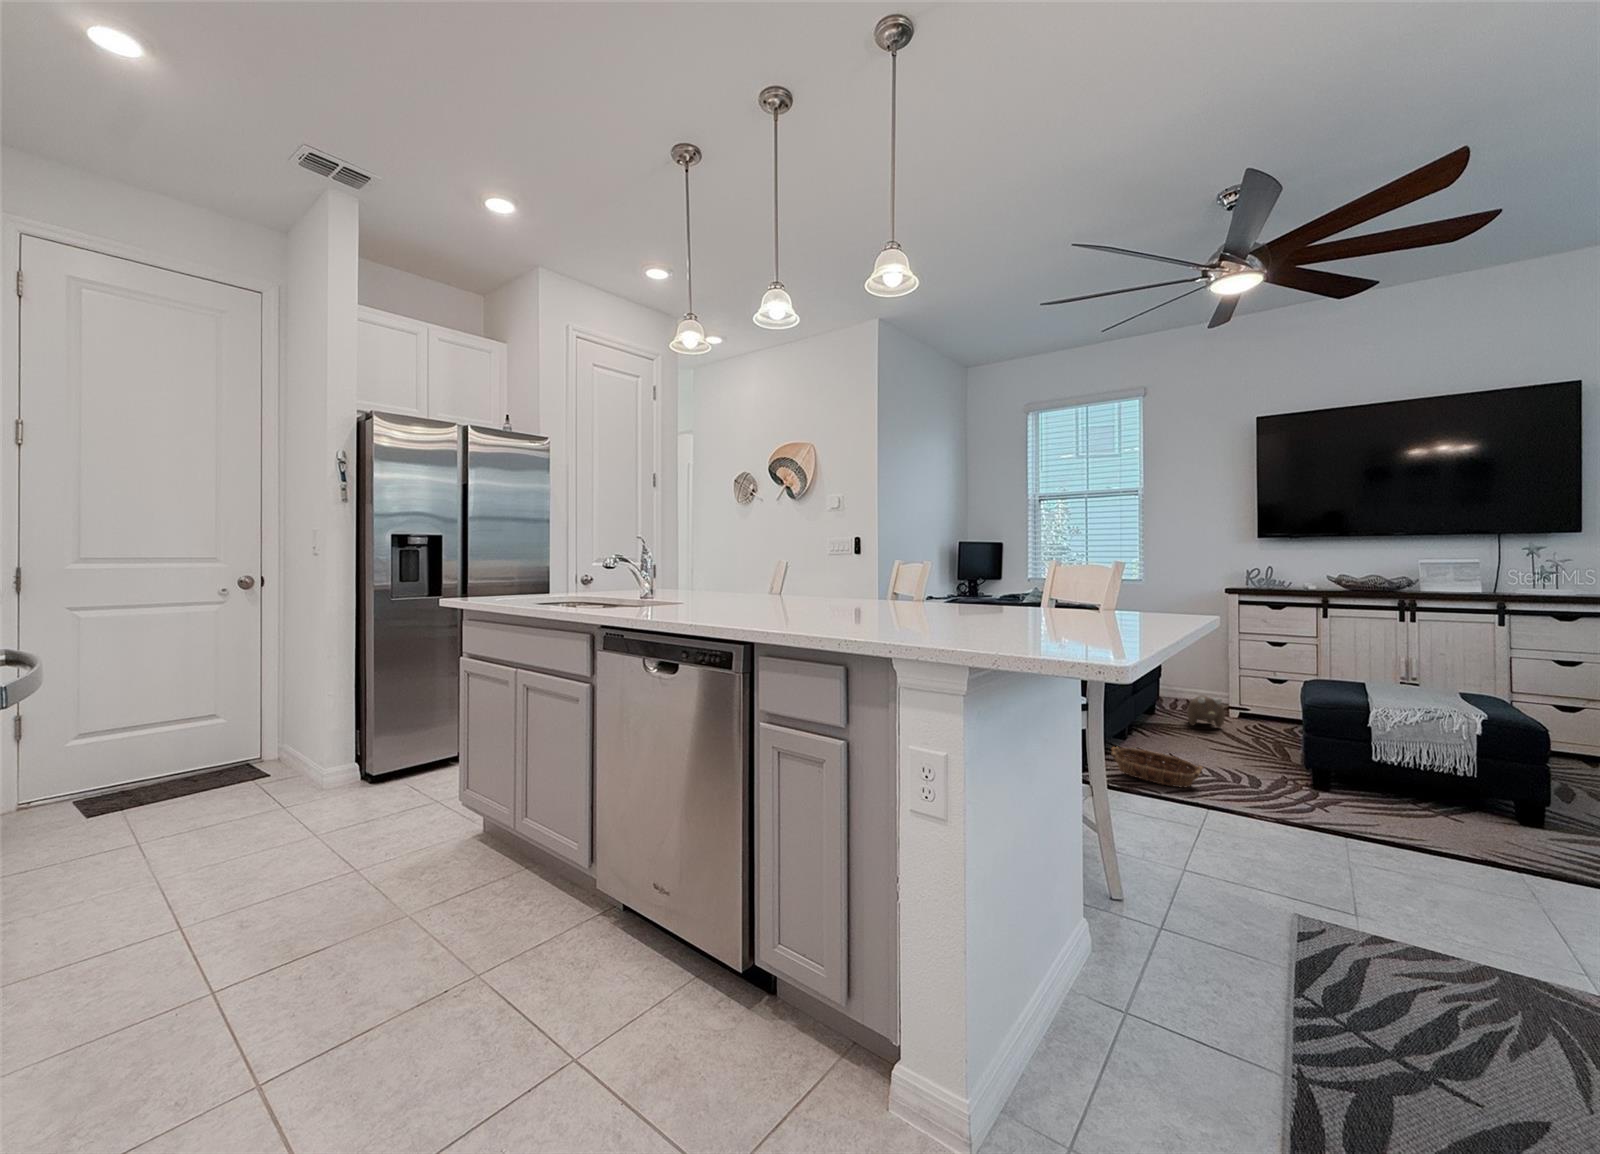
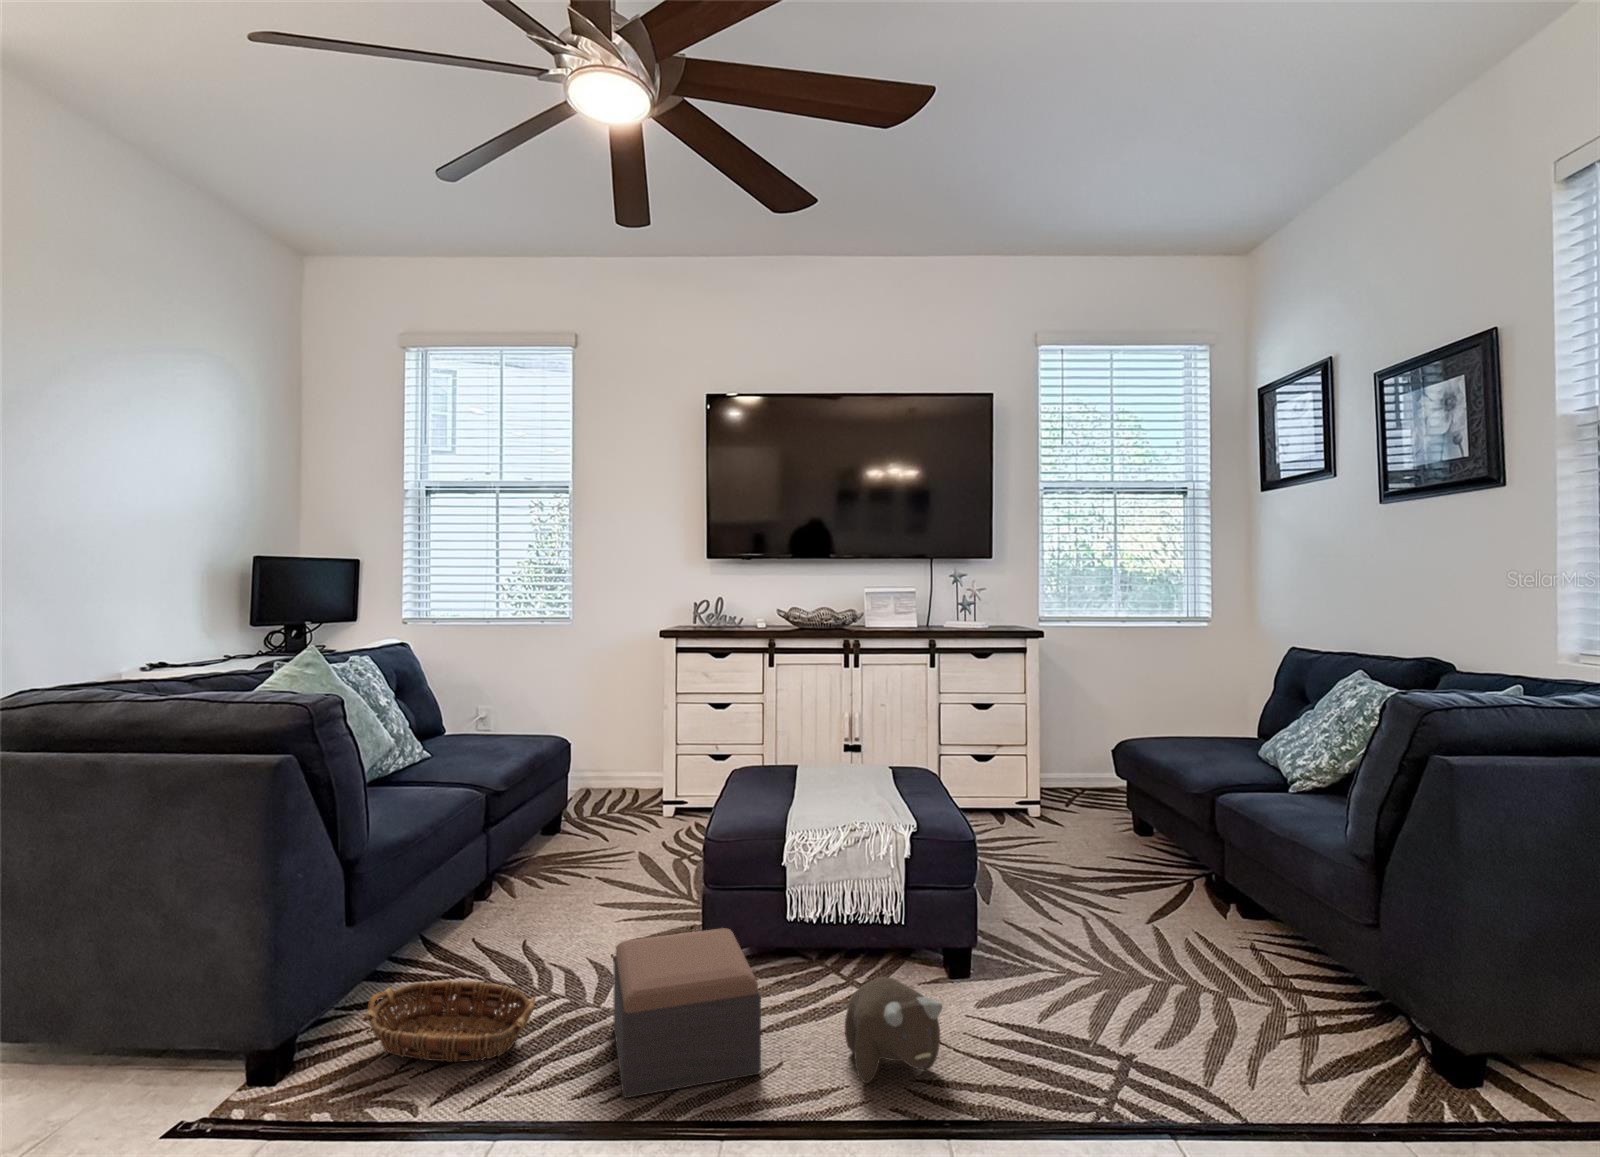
plush toy: present [1187,695,1225,727] -> present [845,977,942,1083]
footstool: none [1250,745,1366,826] -> present [613,928,761,1098]

